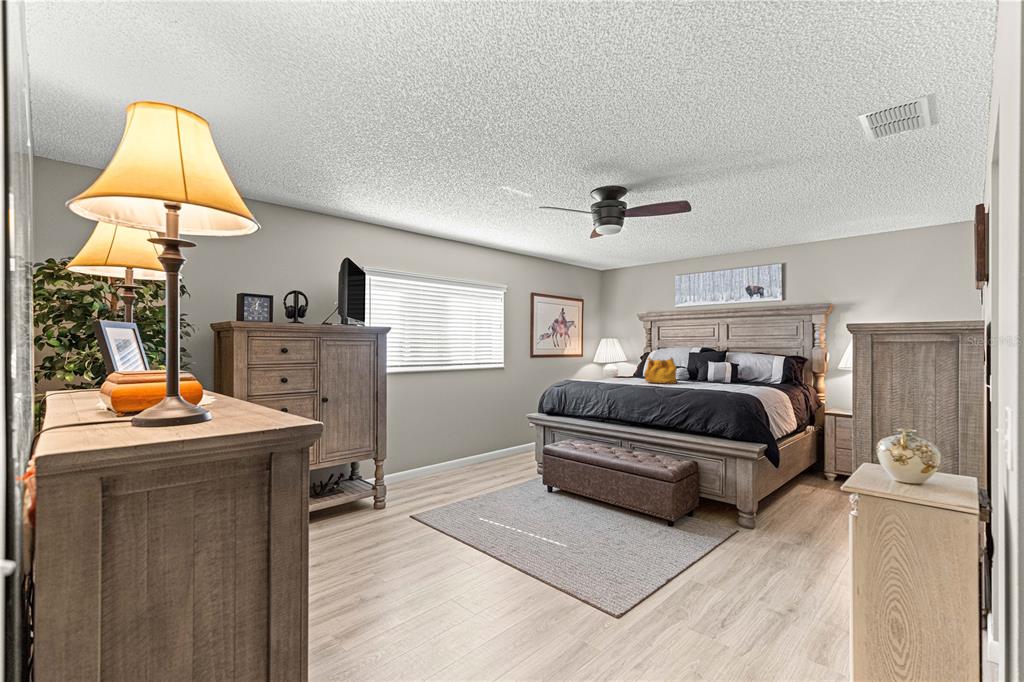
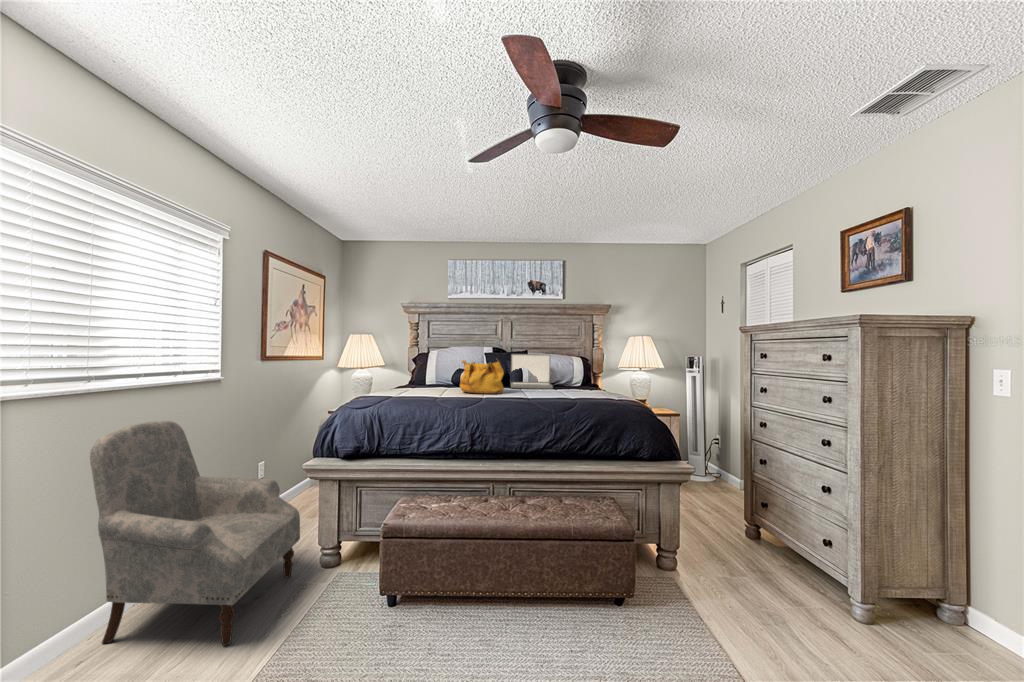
laptop: none [699,353,745,384] -> present [511,354,553,389]
armchair: none [426,385,516,489] -> present [90,421,300,646]

